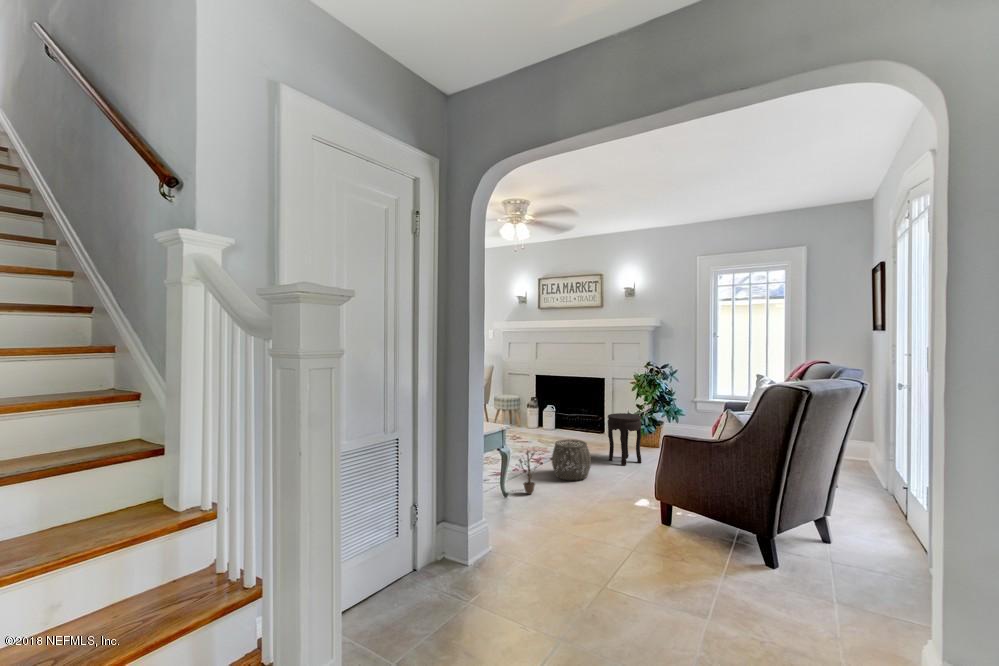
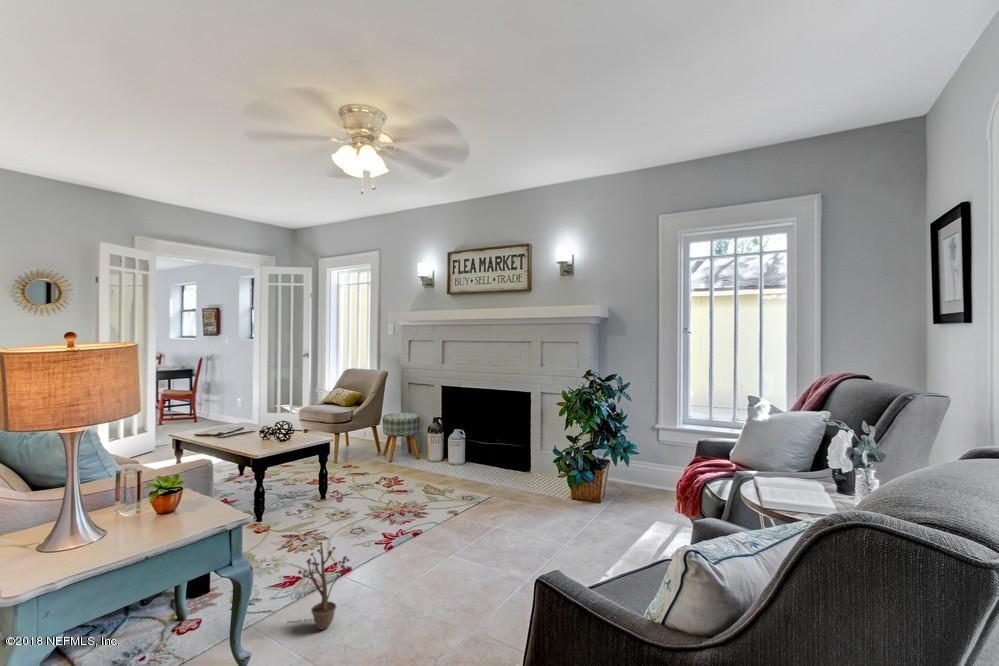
side table: present [608,413,641,466] -> none [511,453,564,544]
woven basket: present [552,439,591,480] -> none [396,505,466,586]

